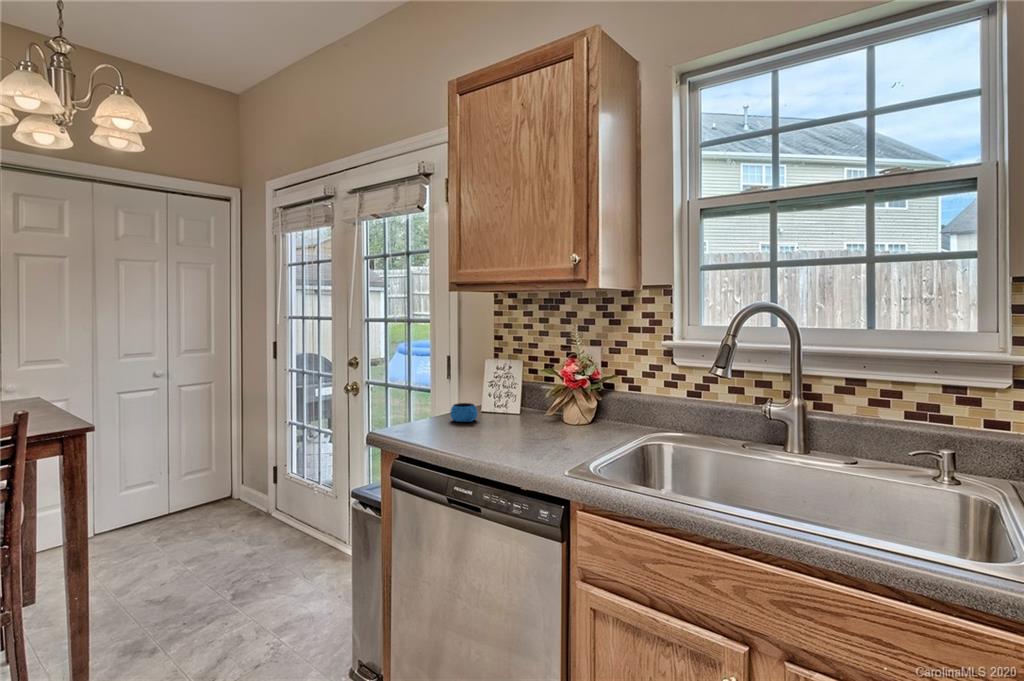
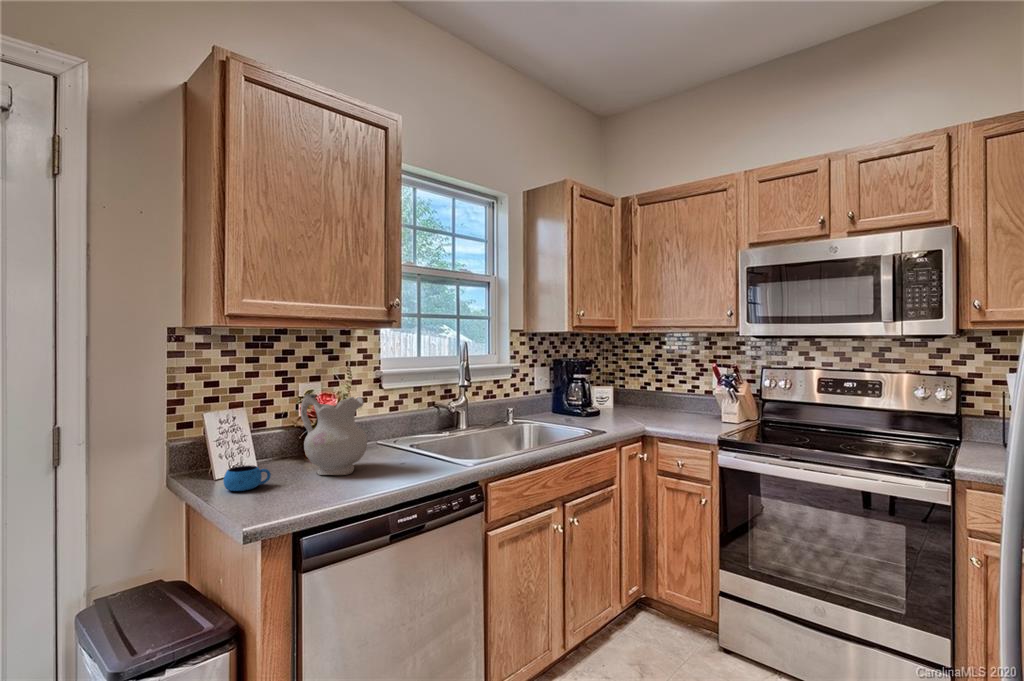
ceramic pitcher: none [491,353,552,437] -> present [301,394,367,475]

